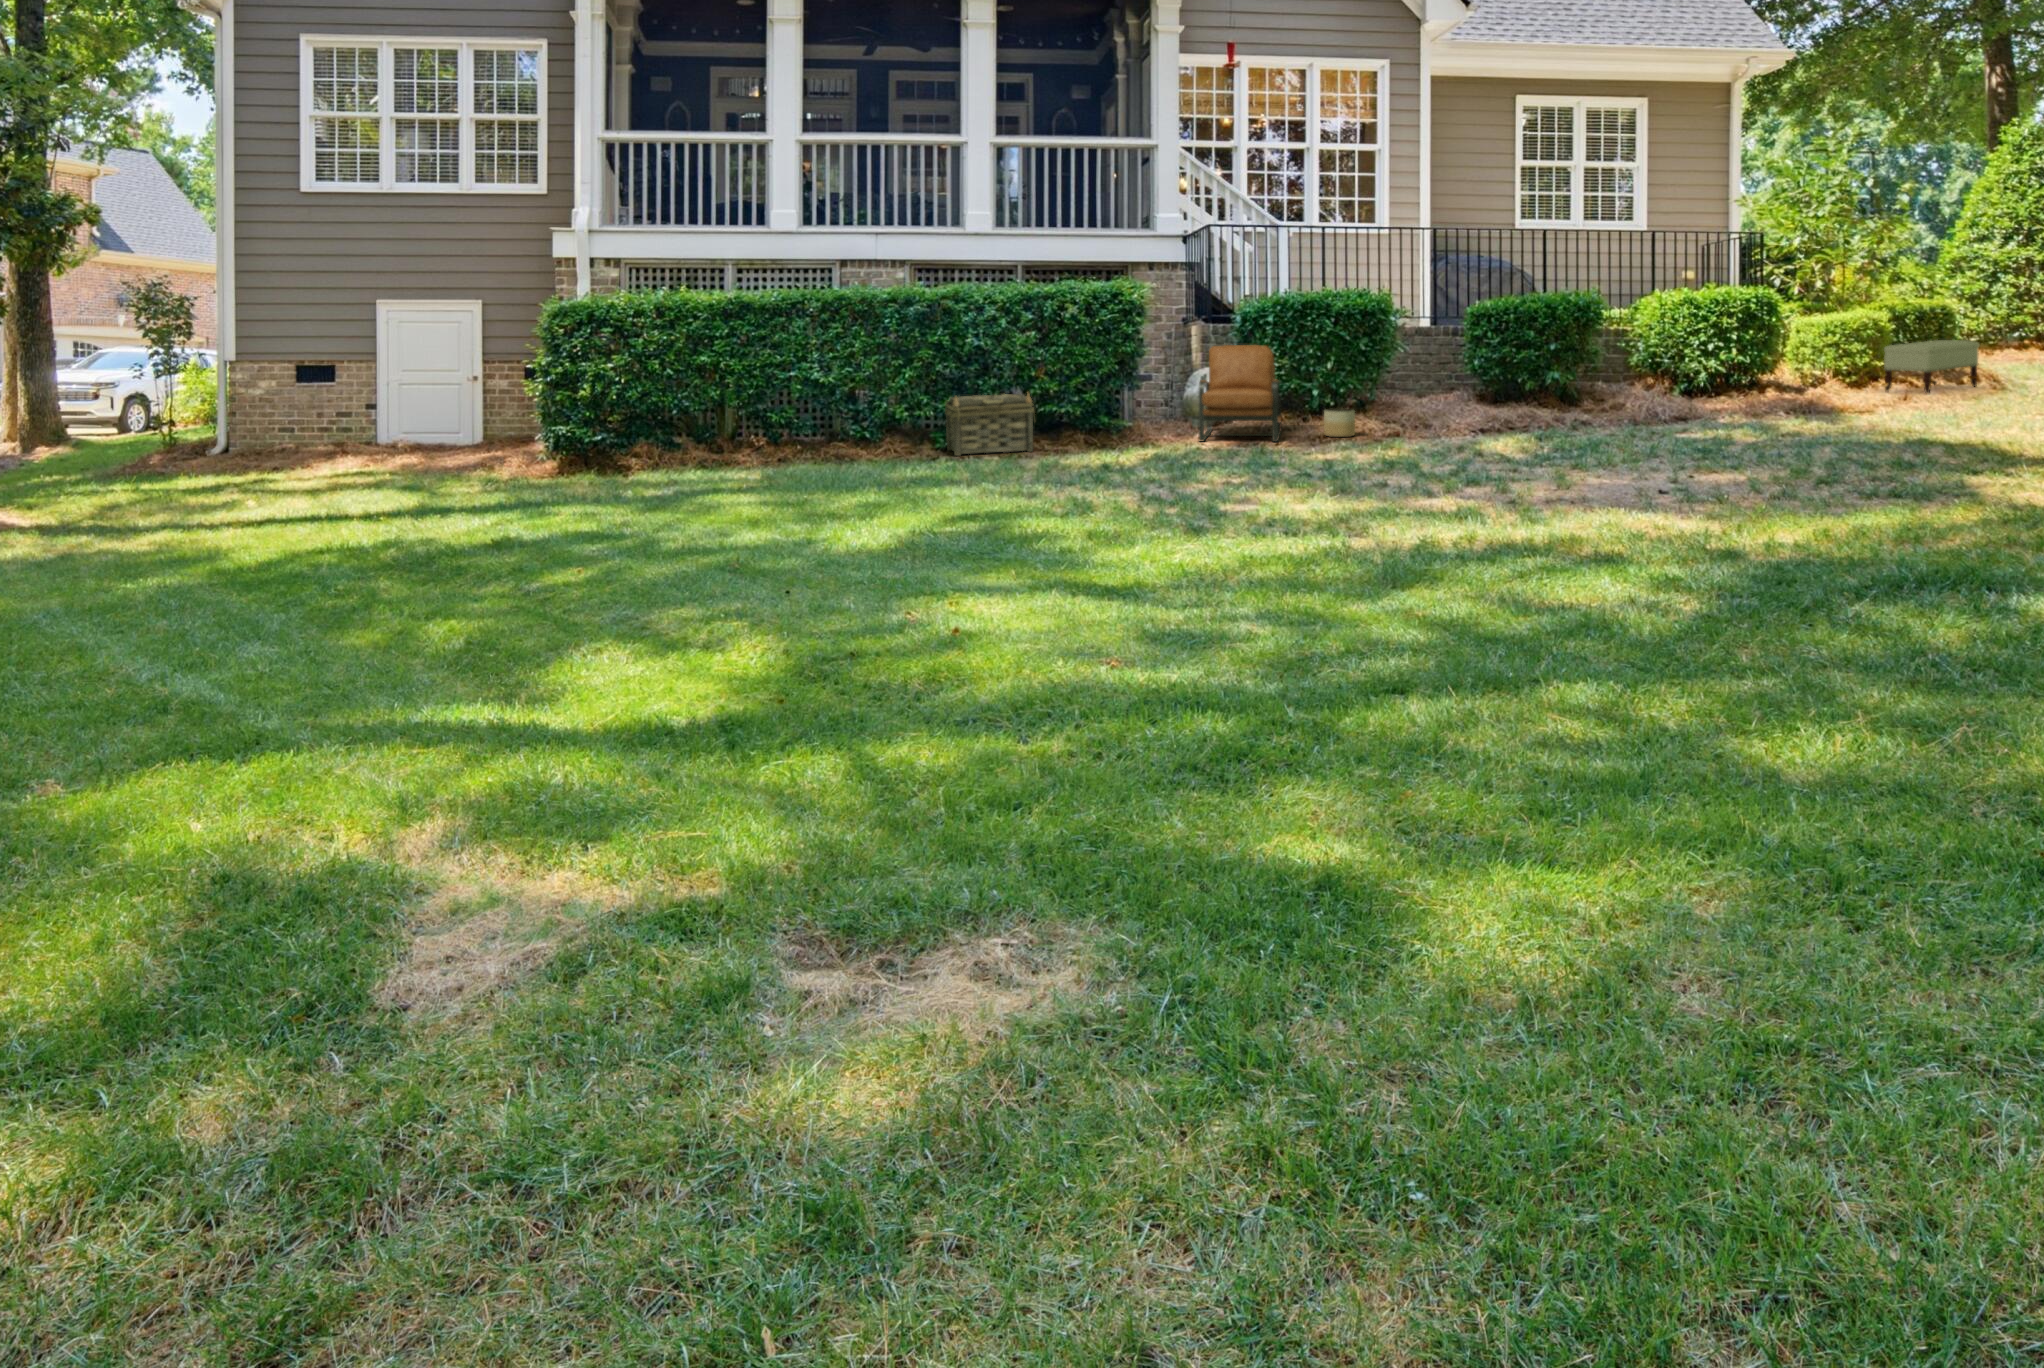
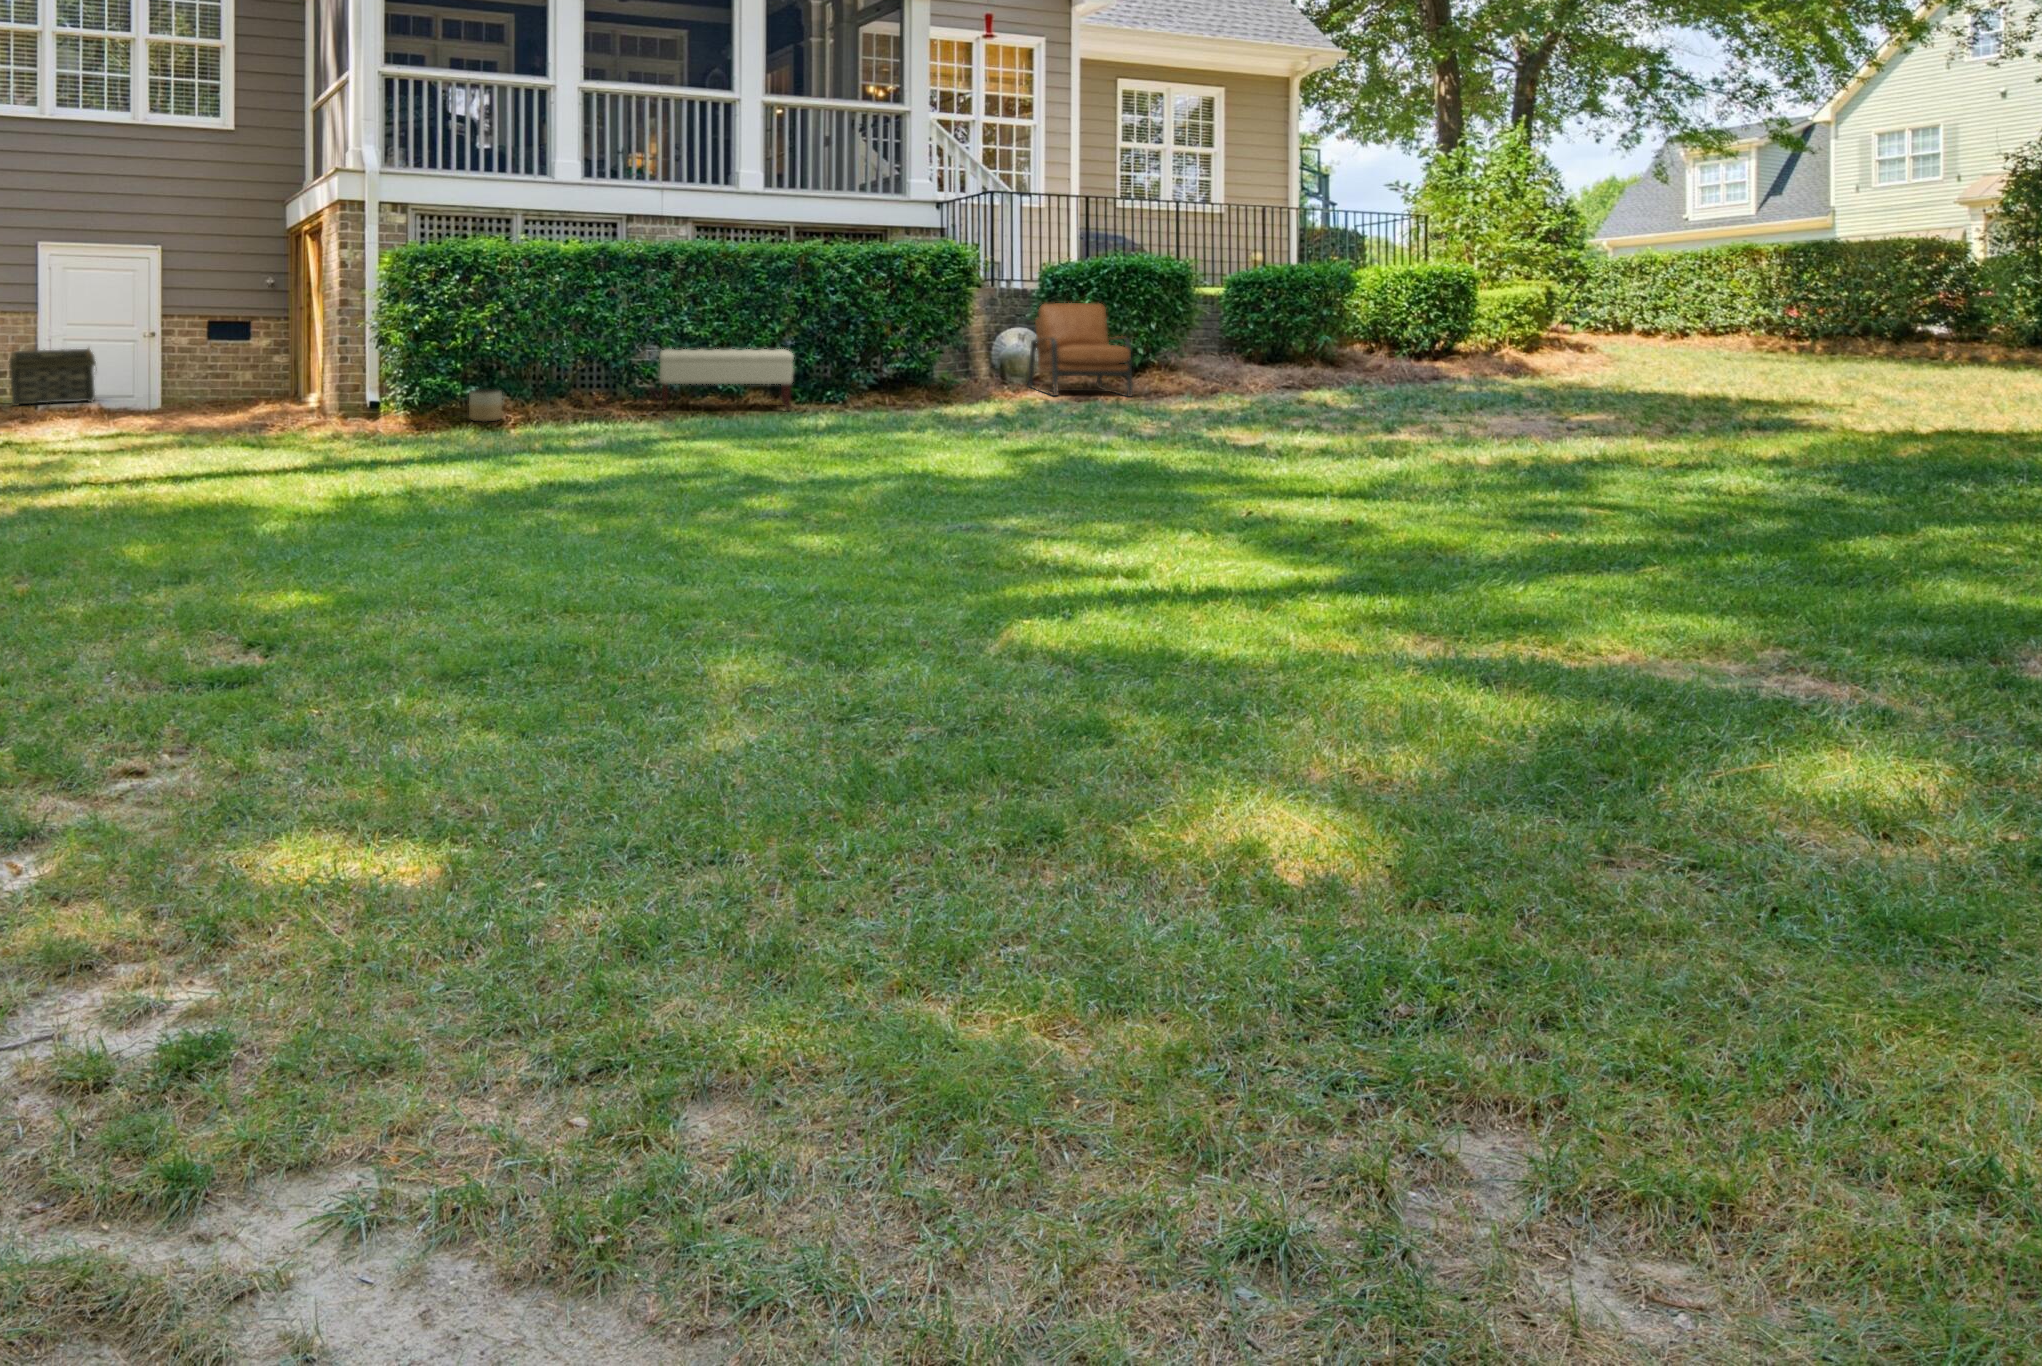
bench: present [1884,340,1979,394] -> present [660,349,793,410]
basket: present [945,393,1035,456] -> present [9,348,96,406]
planter: present [1324,408,1355,437] -> present [469,389,502,421]

